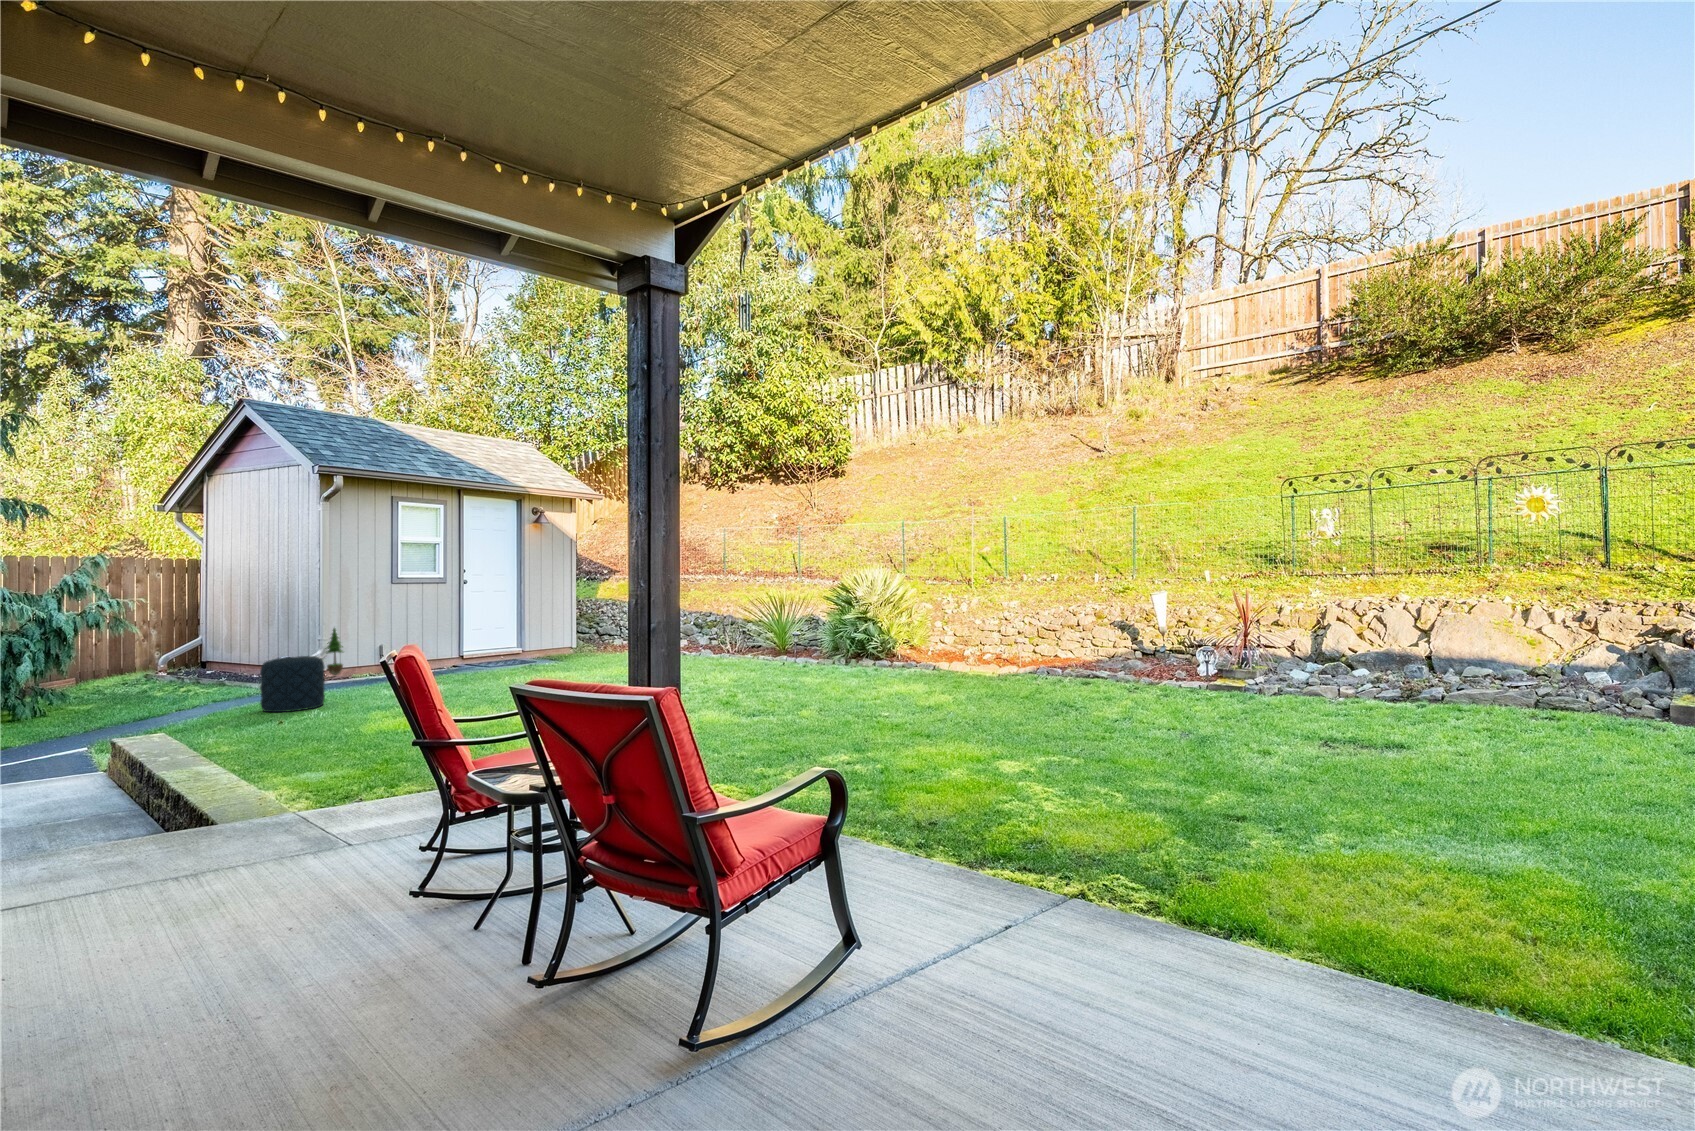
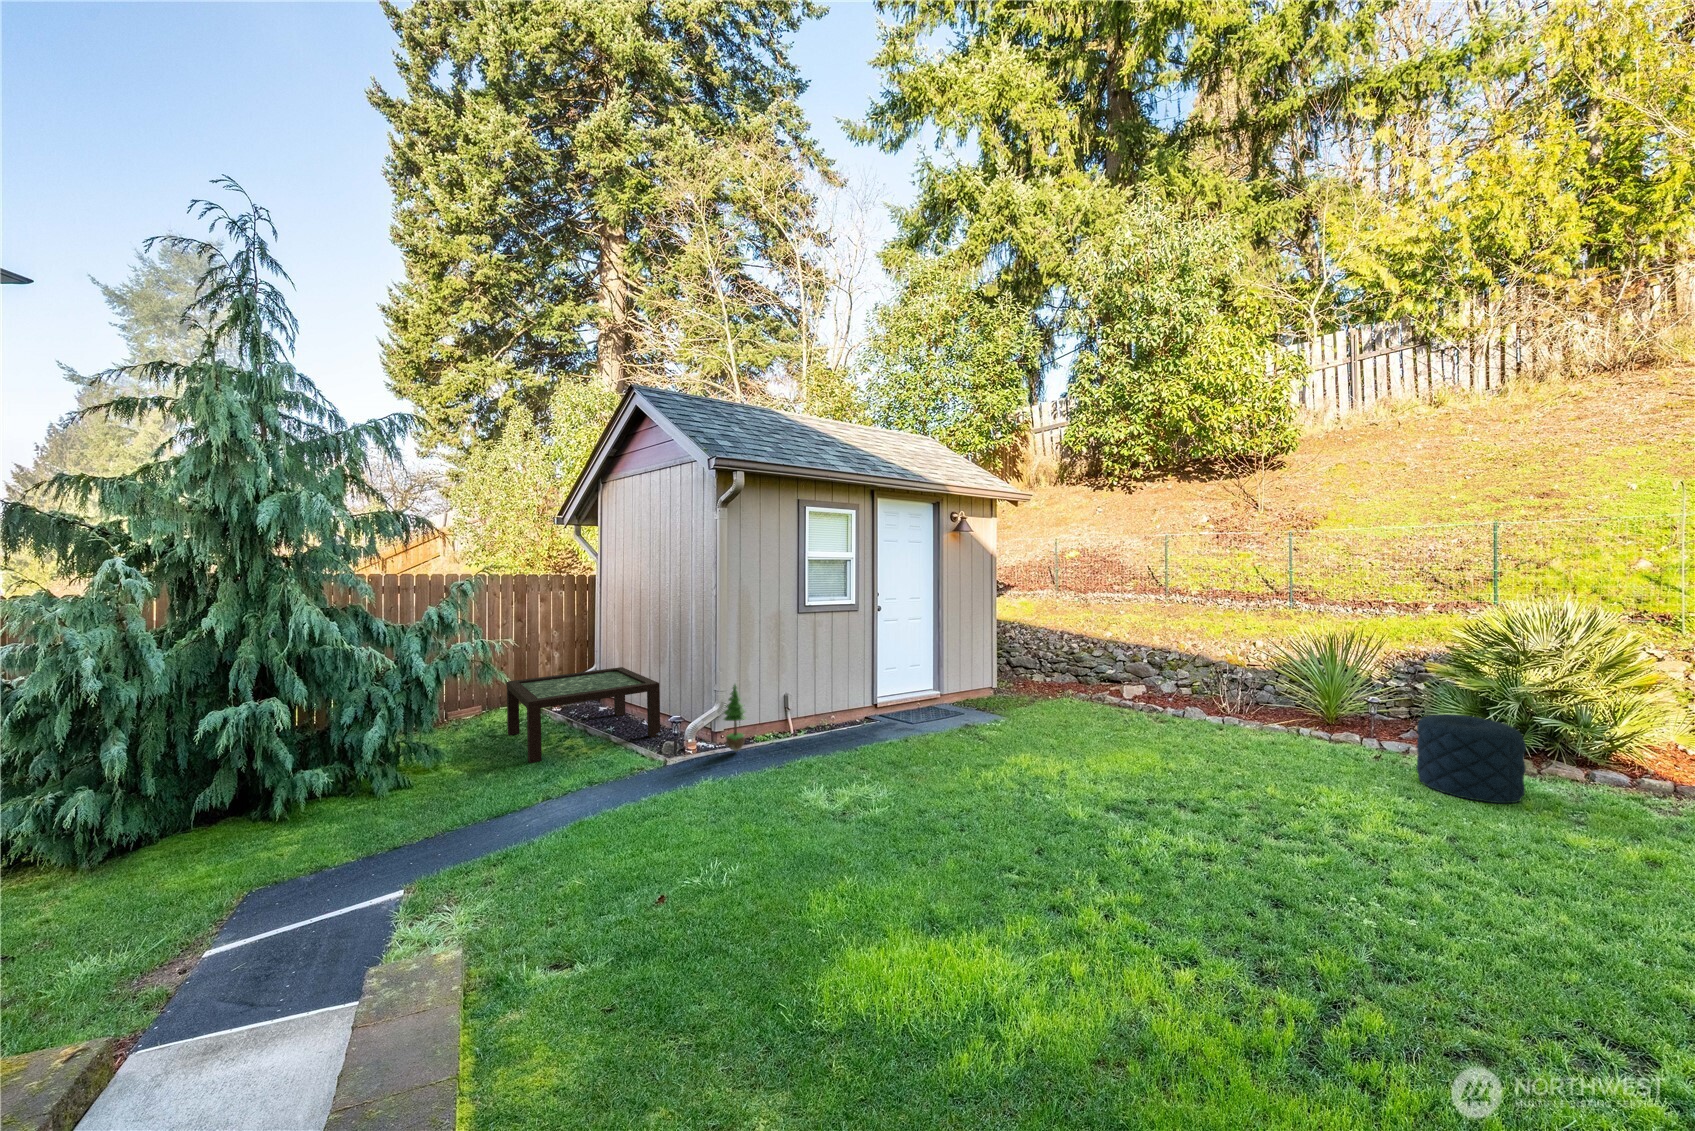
coffee table: none [126,632,272,688] -> present [506,667,660,763]
pouf: present [260,656,325,712] -> present [1416,714,1526,803]

